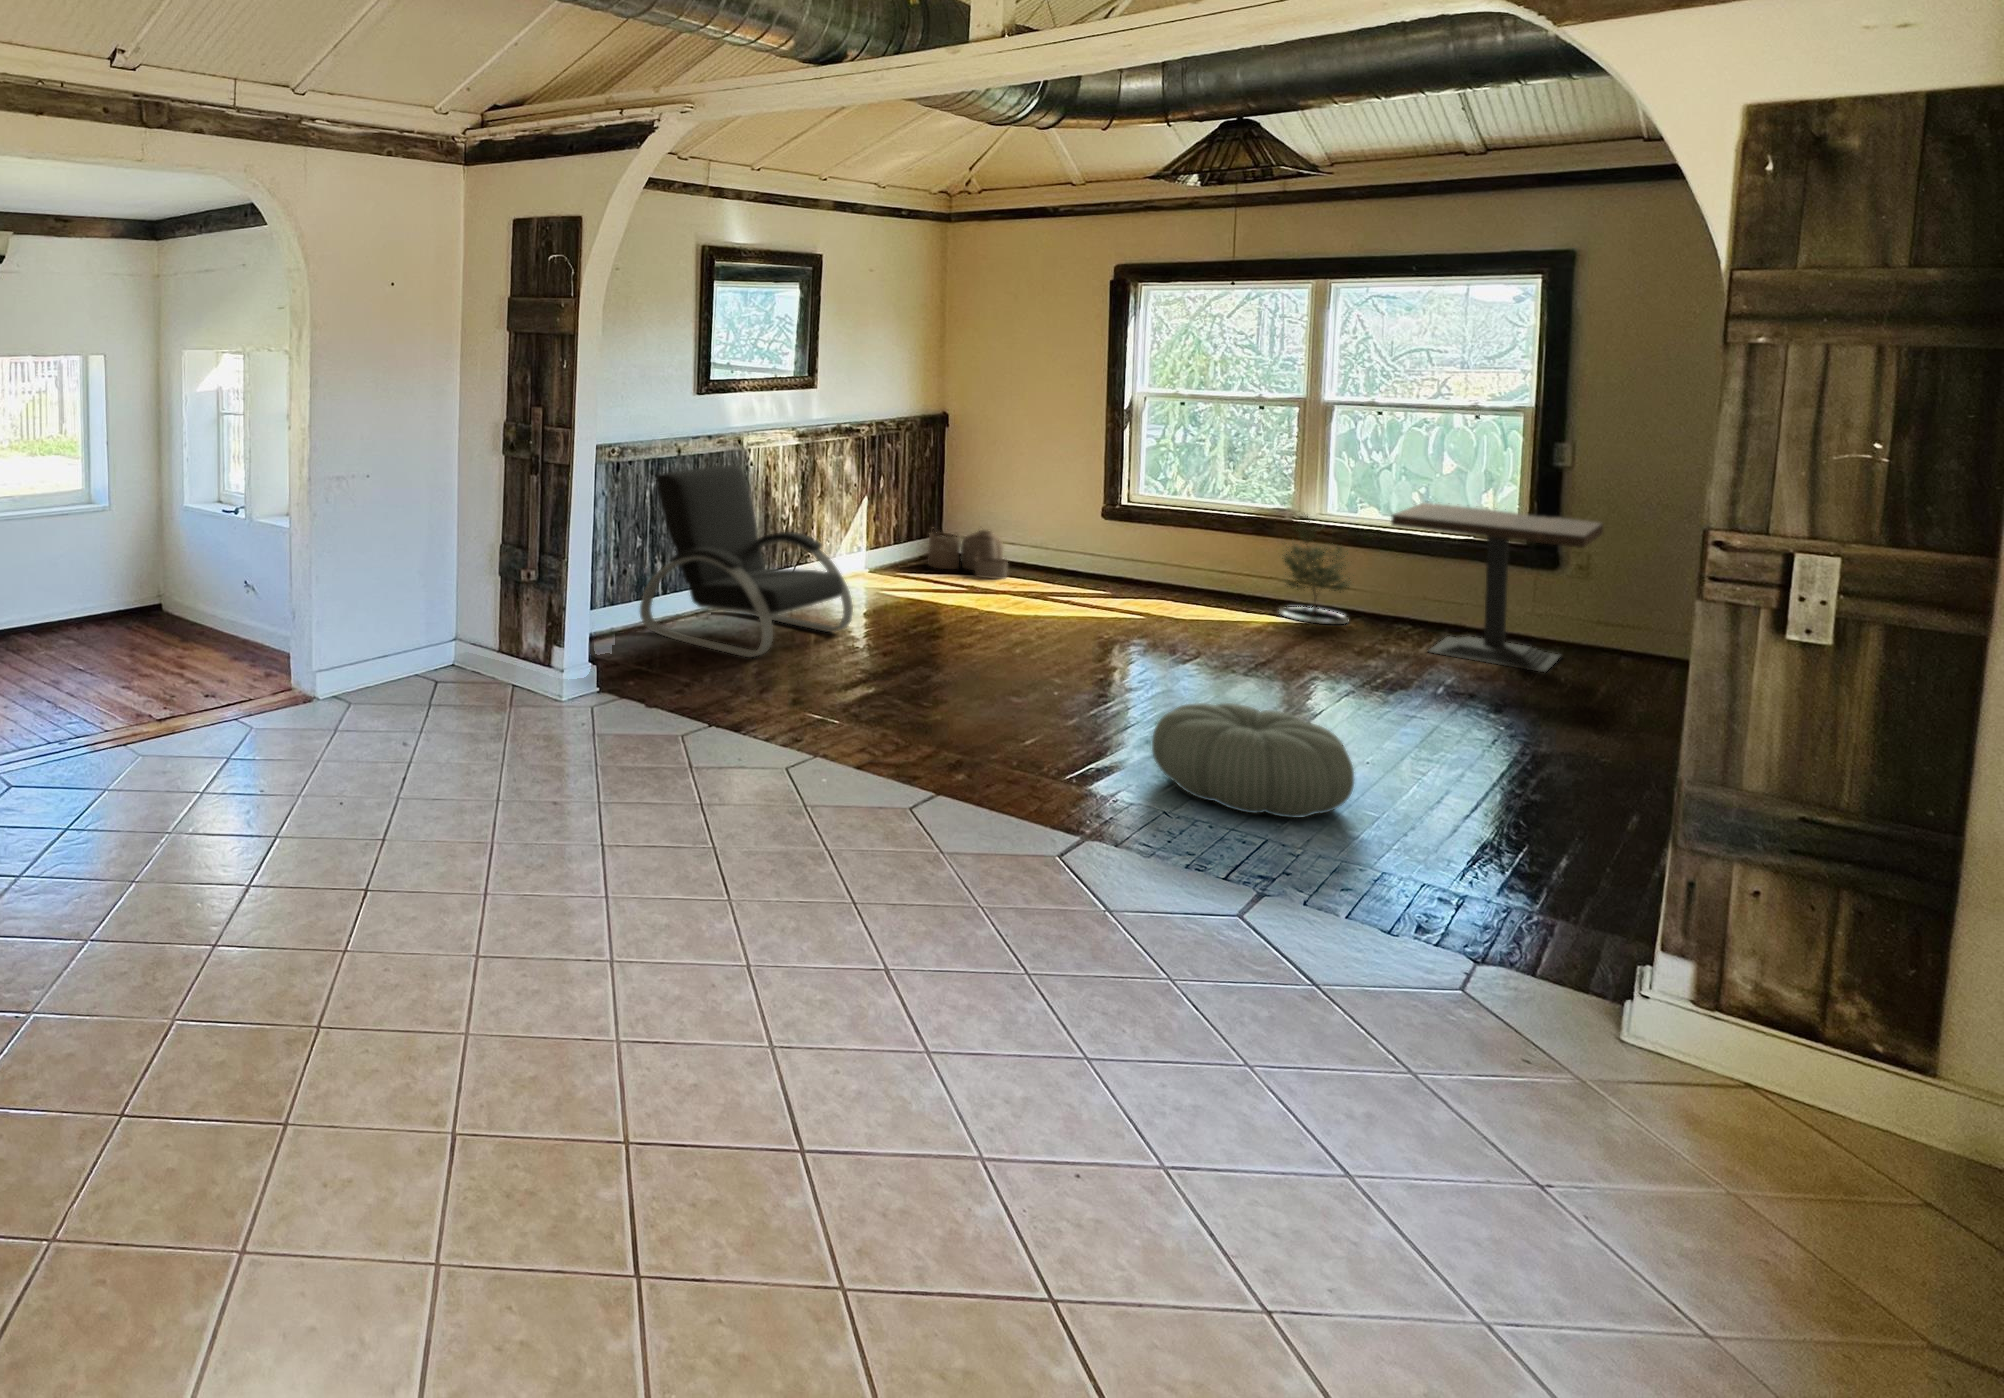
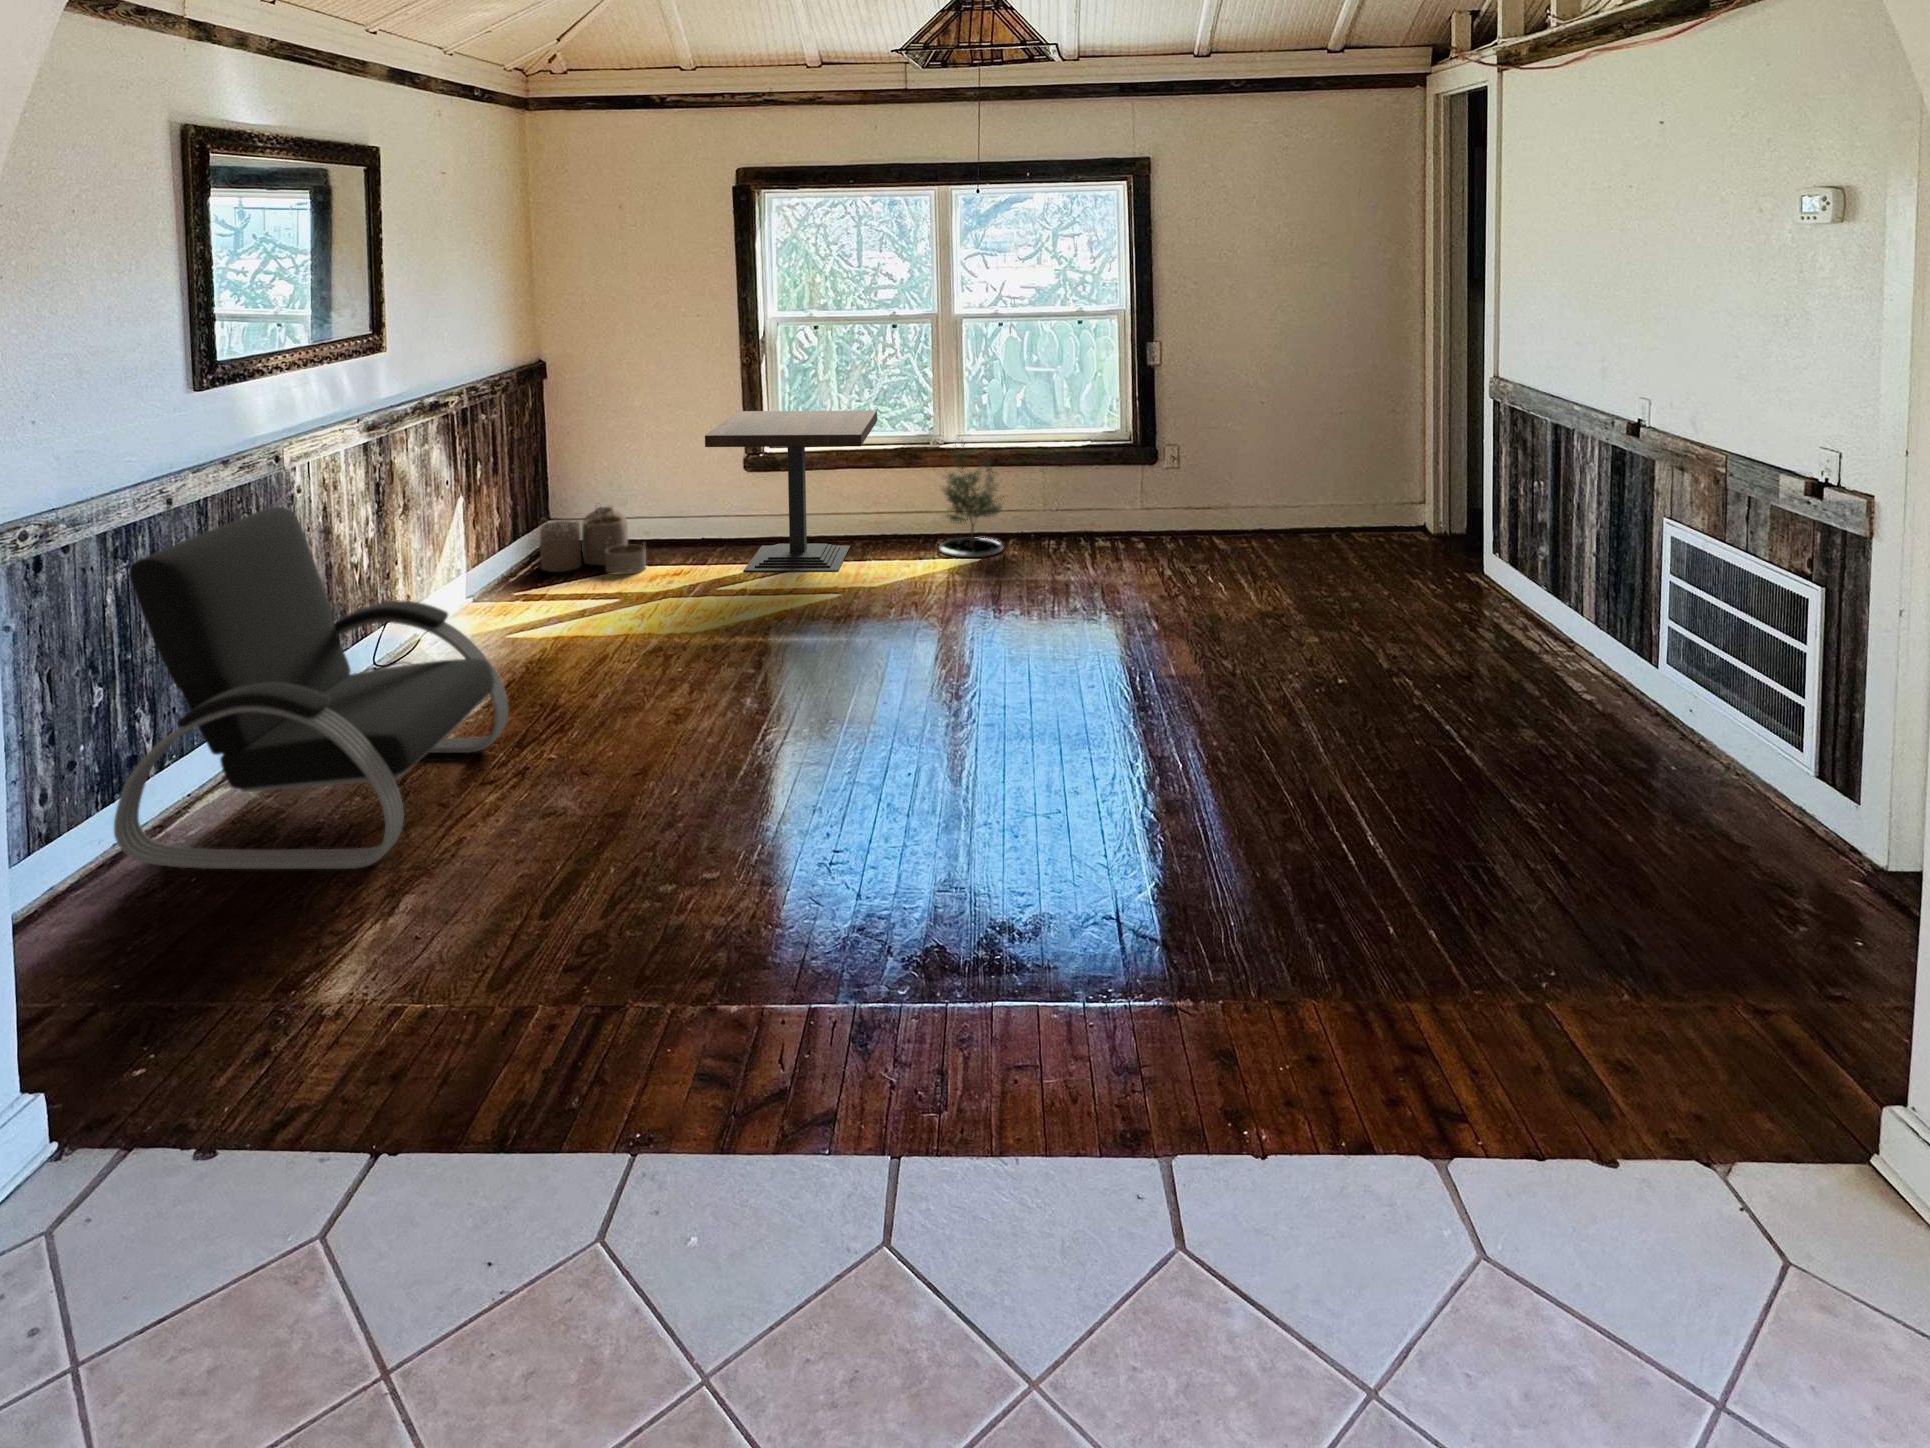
side table: present [1391,503,1603,672] -> present [705,410,877,572]
pouf: present [1152,703,1354,818] -> none [1066,761,1313,948]

